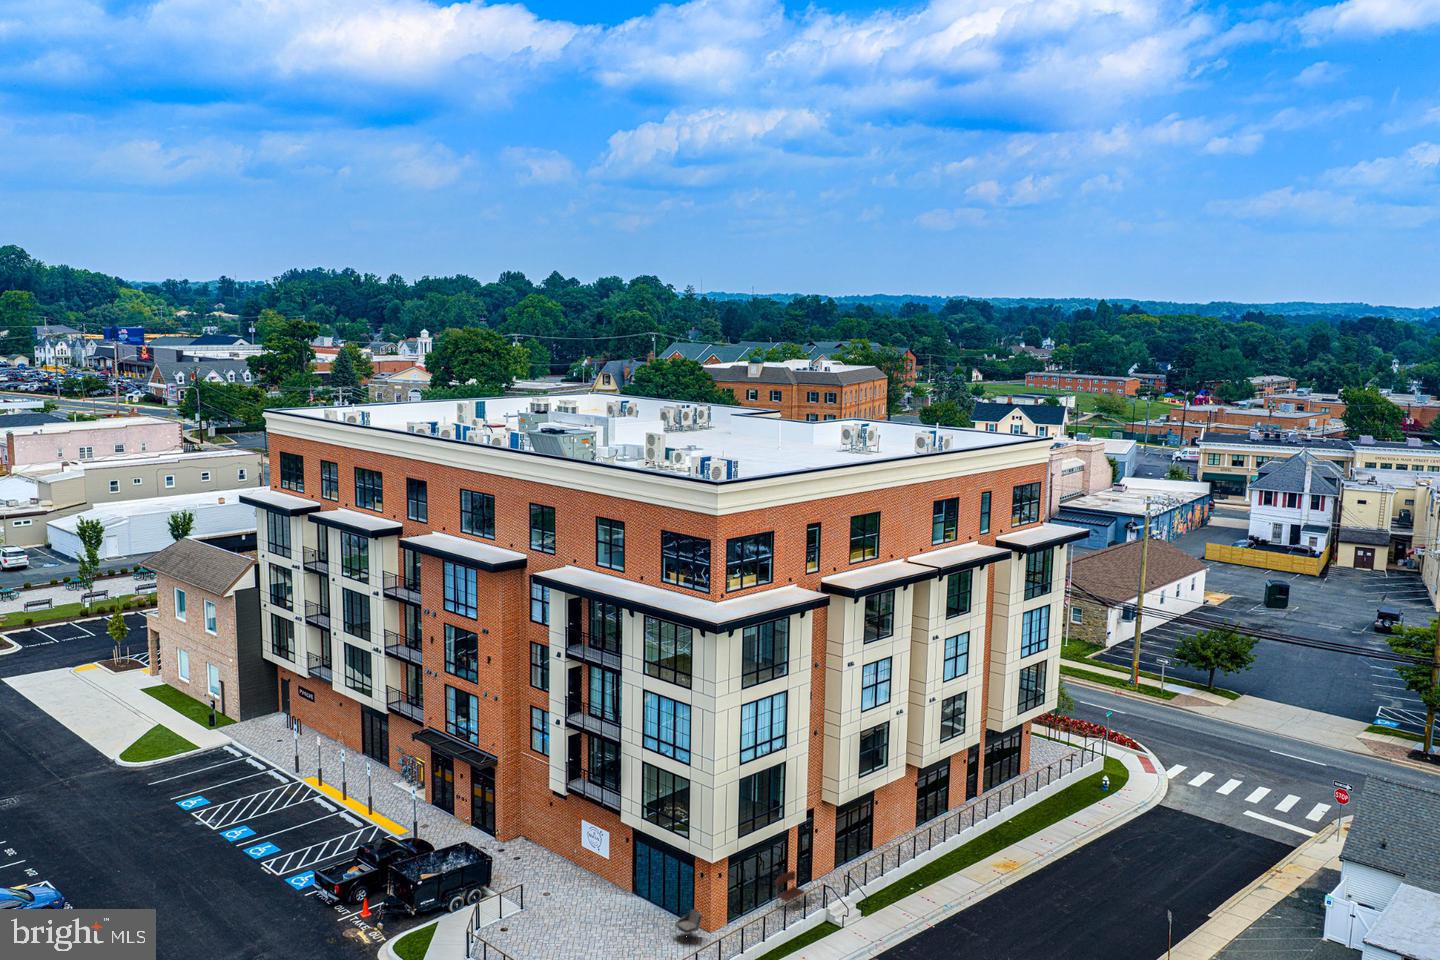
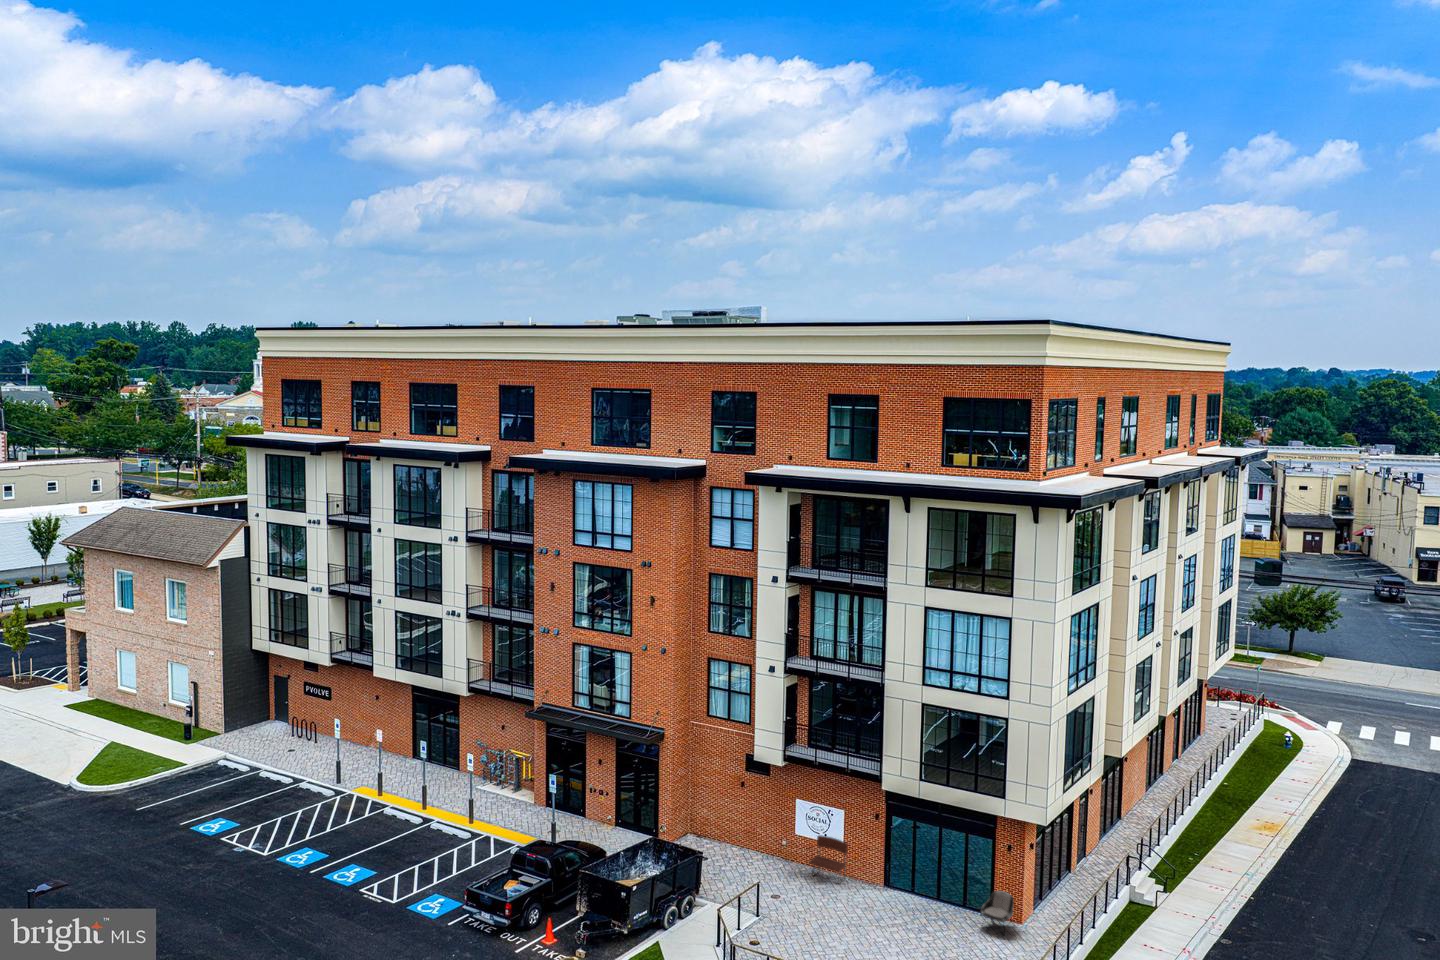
bench: present [776,871,804,911] -> present [809,835,848,883]

